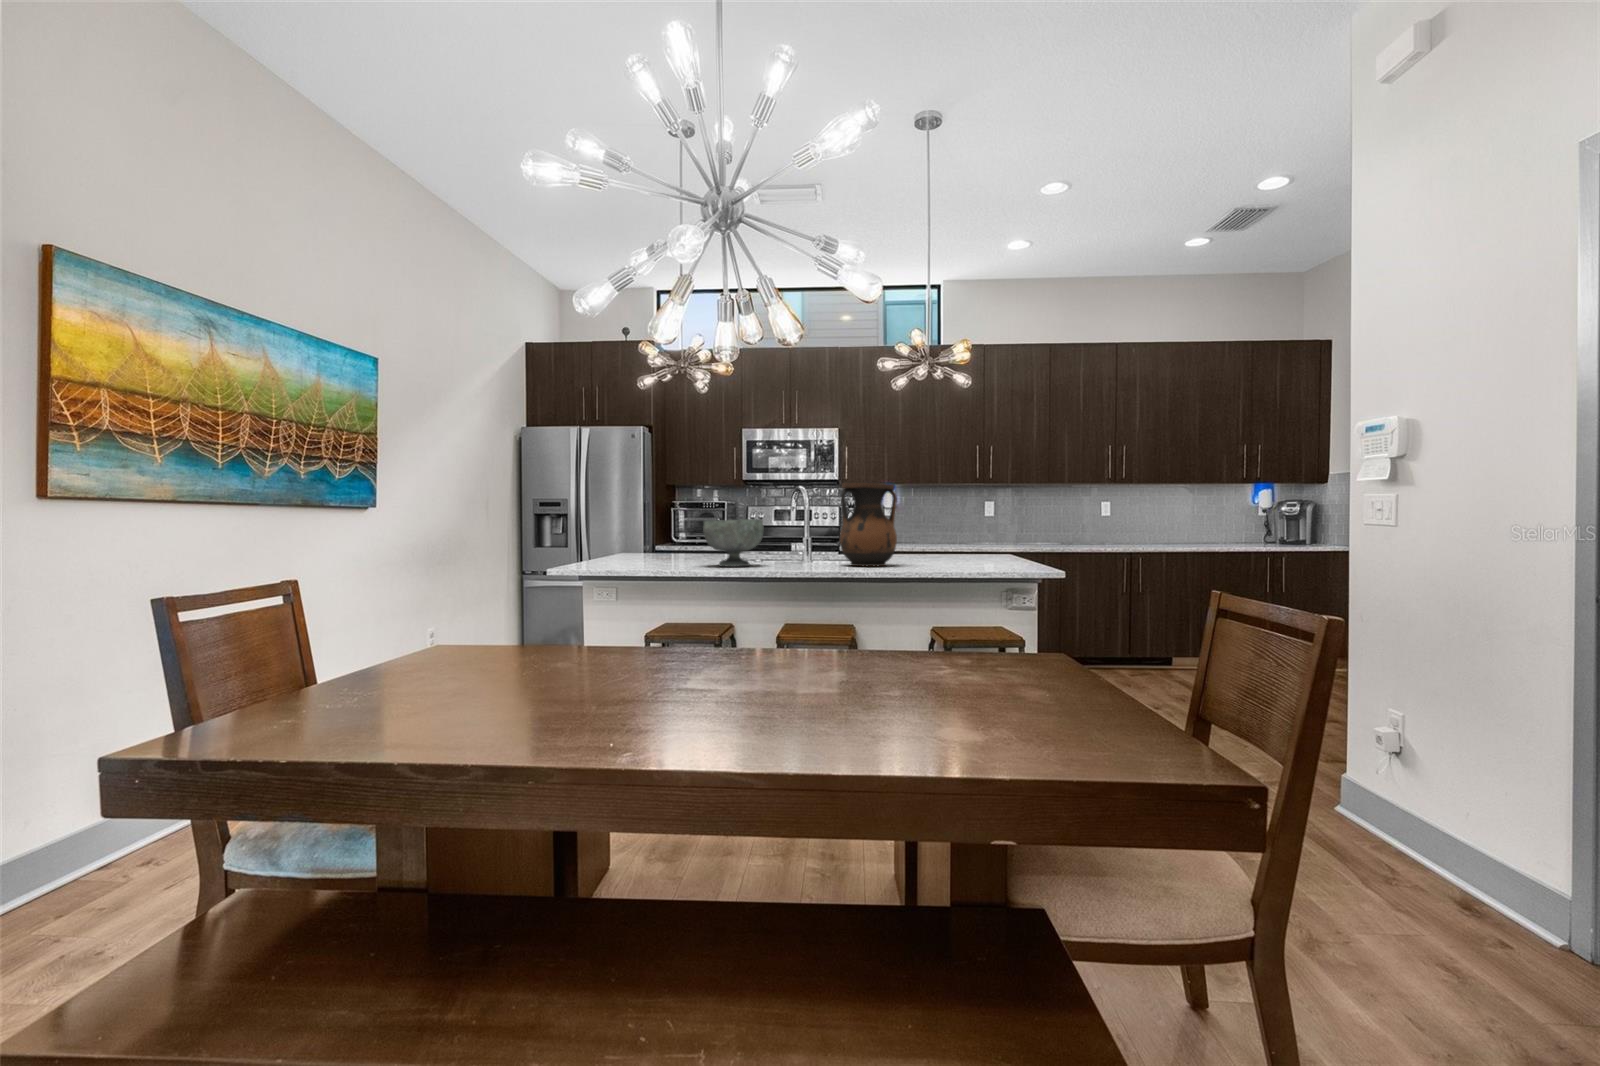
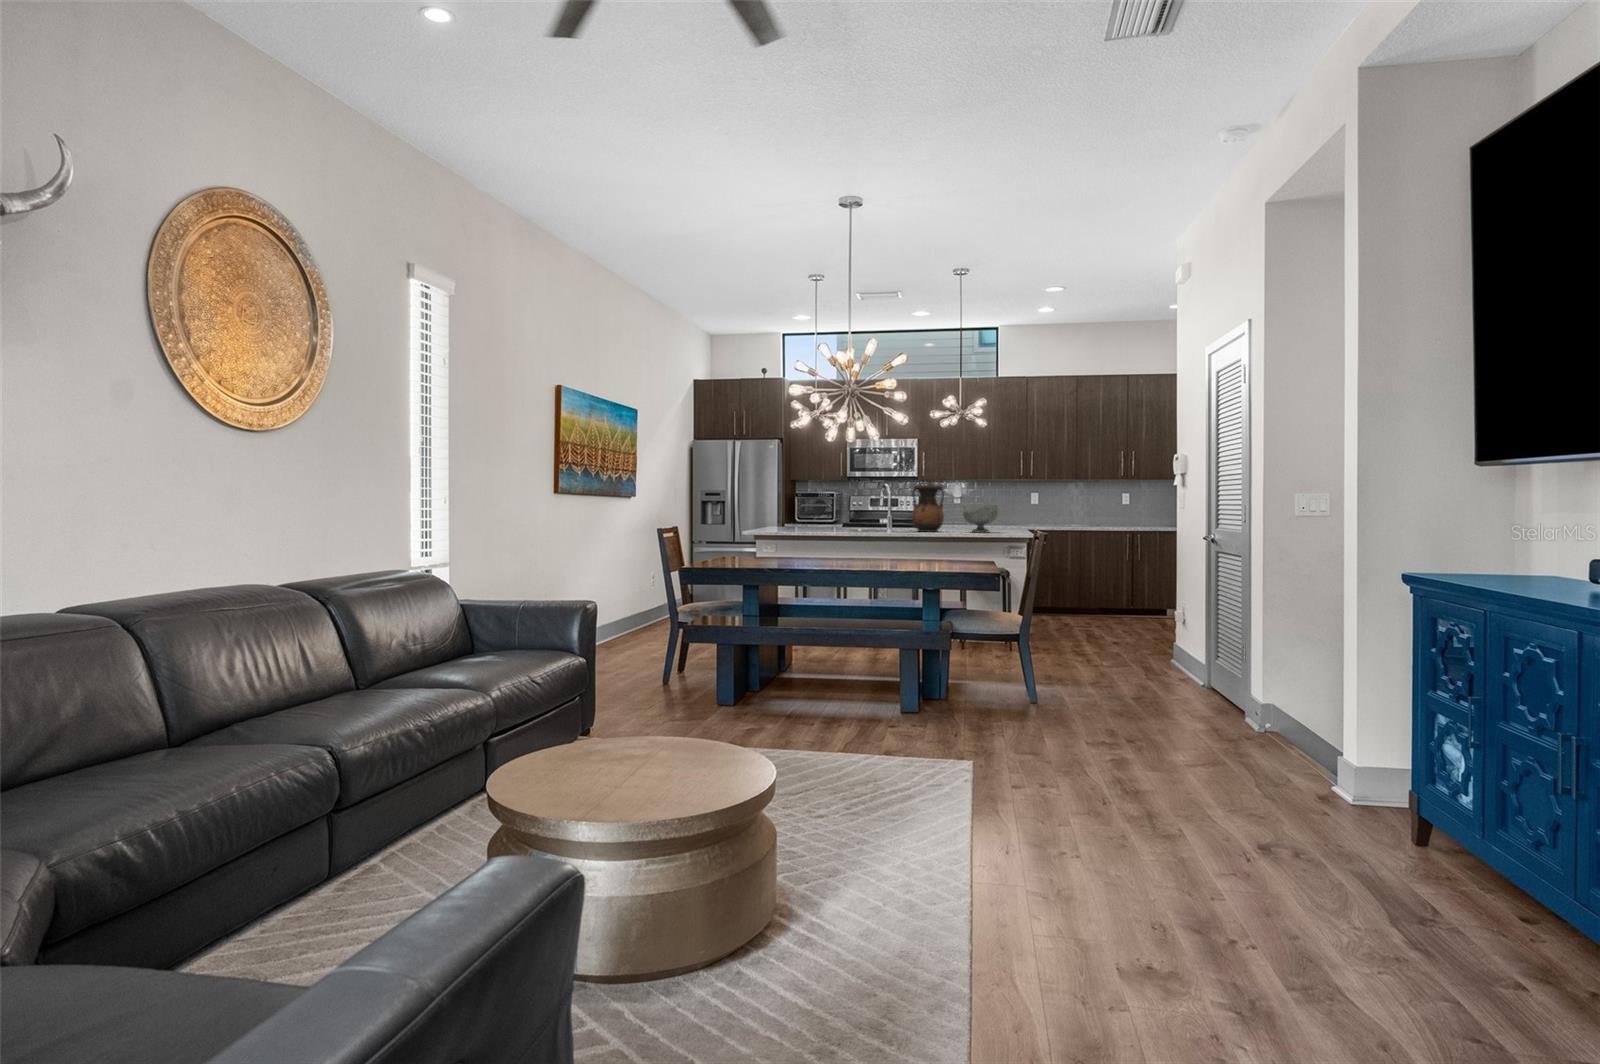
decorative bowl: present [703,519,764,566] -> present [963,505,998,533]

